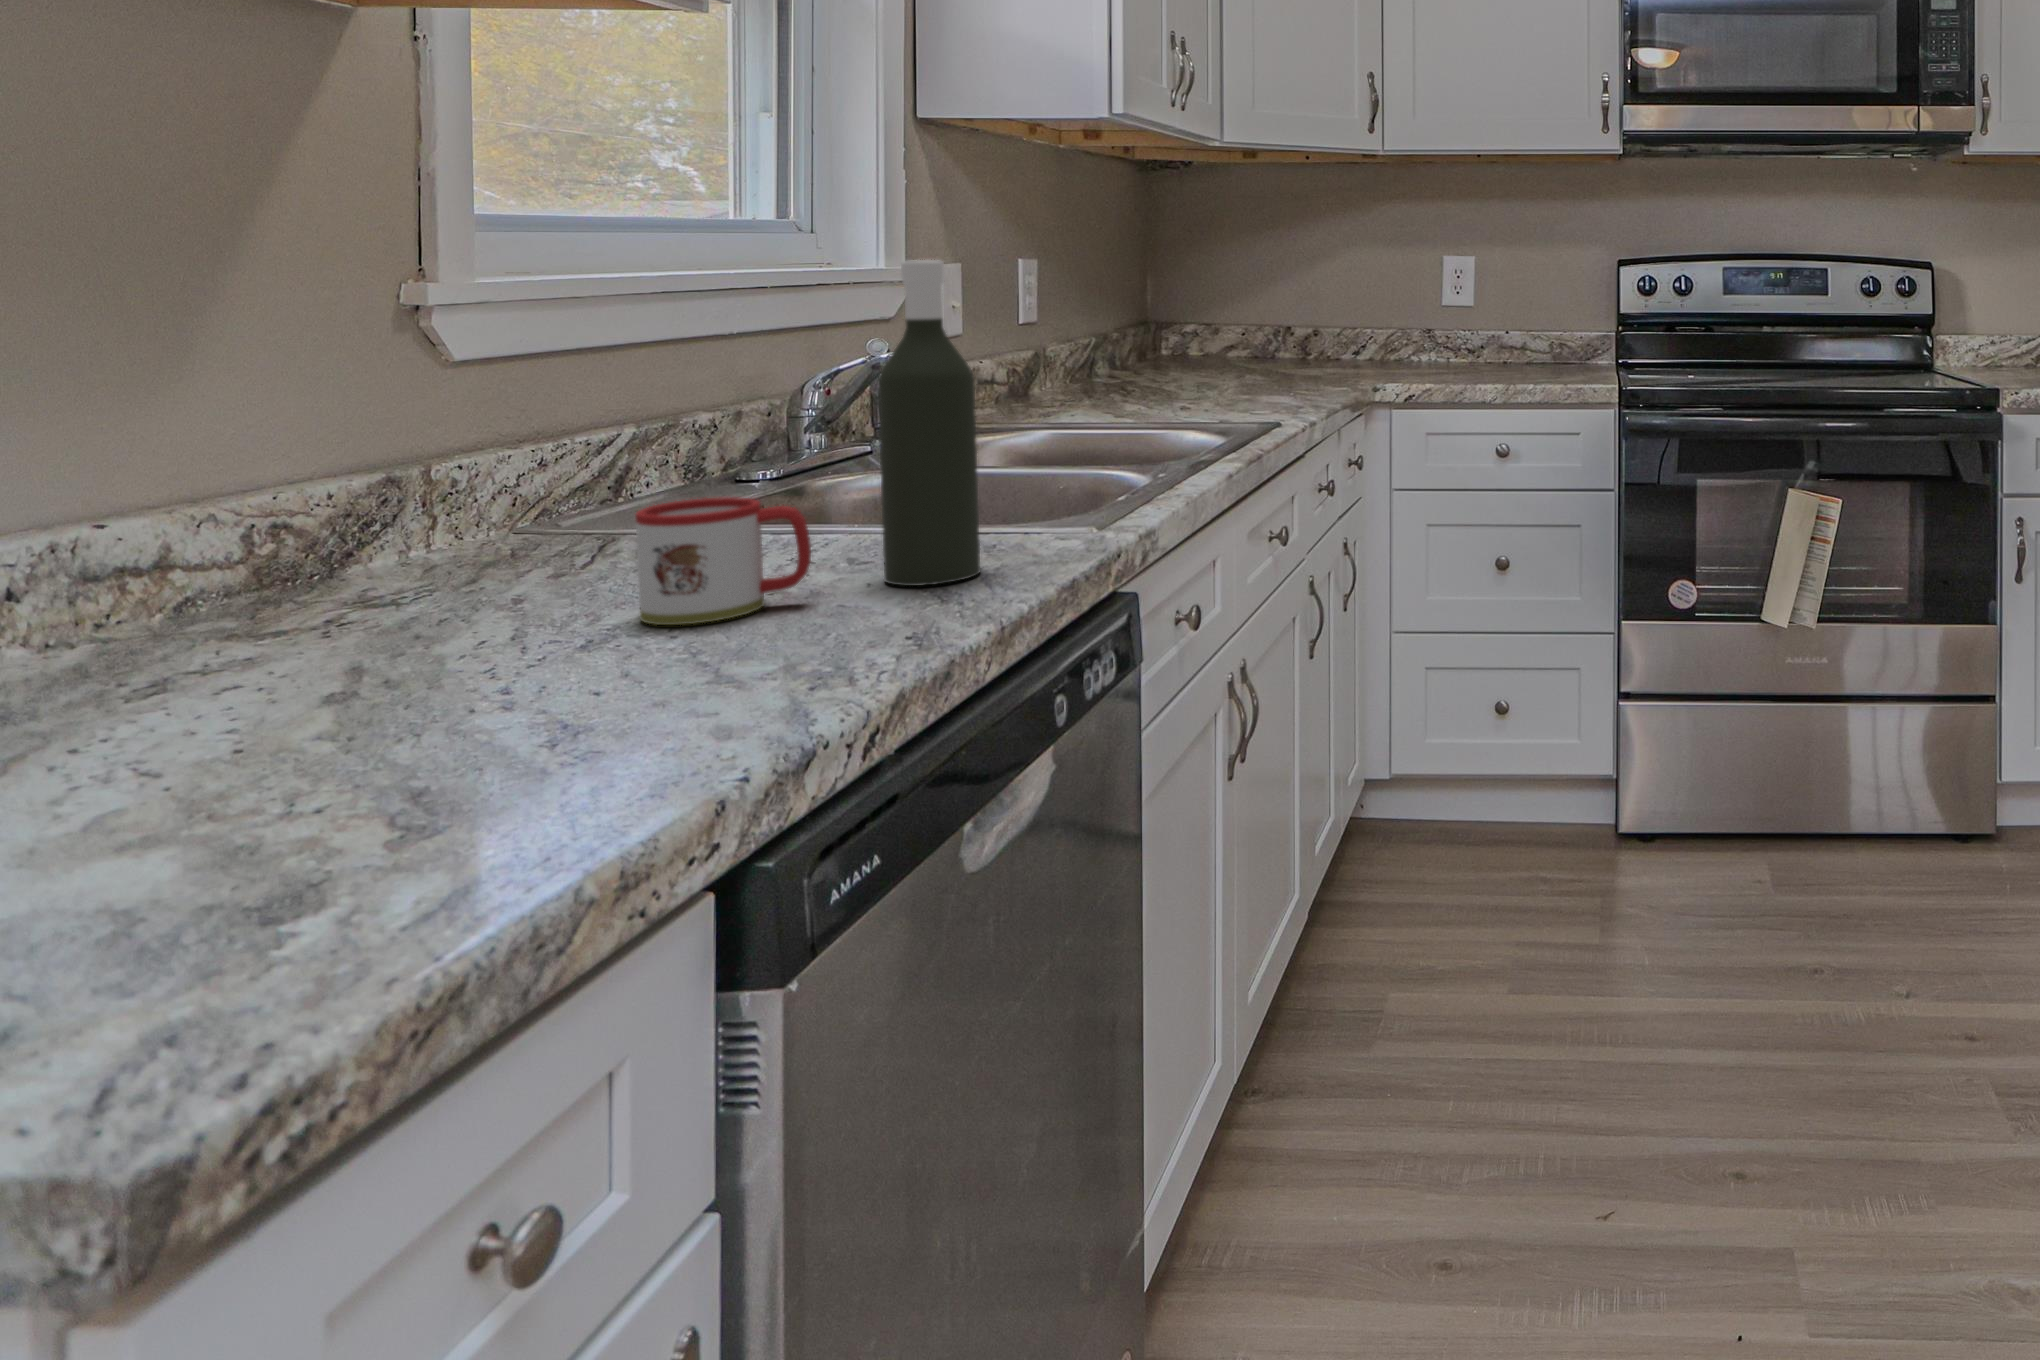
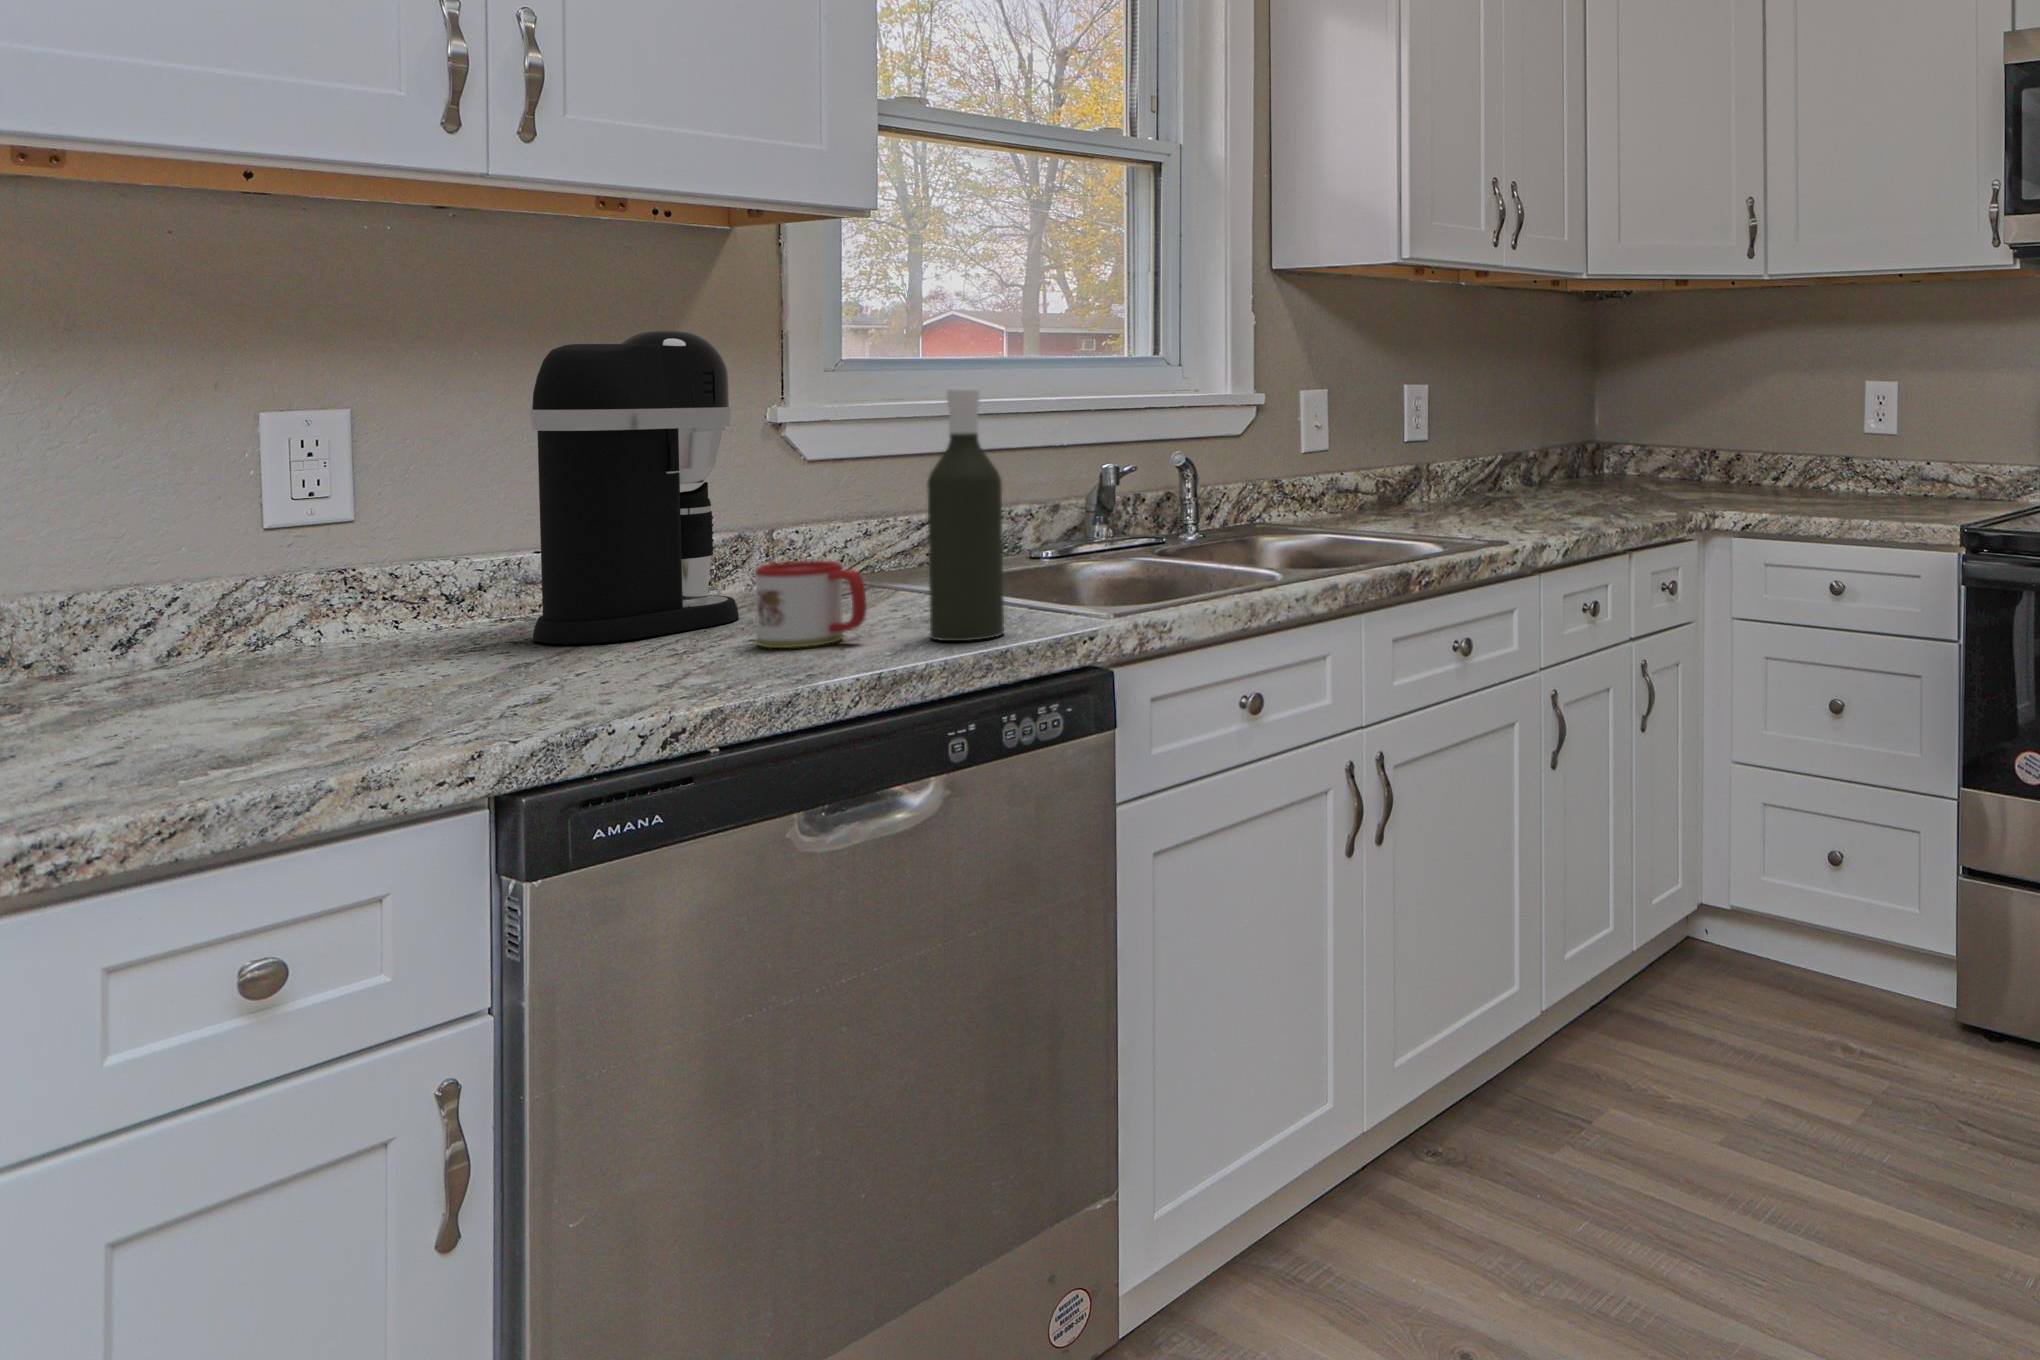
coffee maker: none [160,175,495,669] -> present [530,330,739,644]

